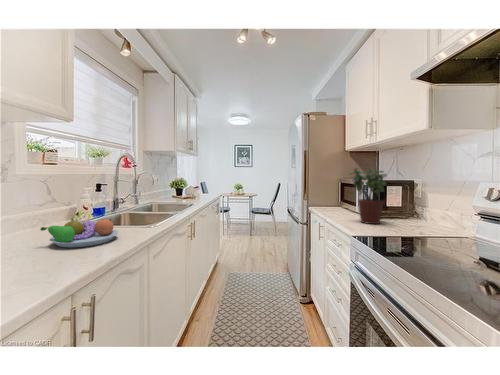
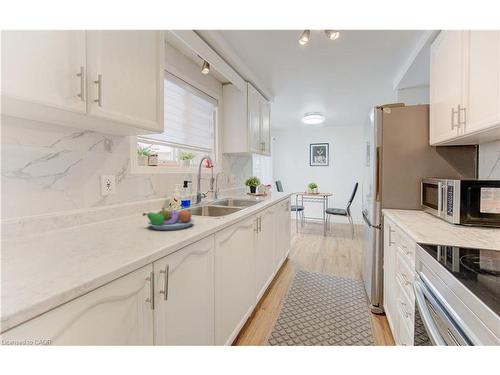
potted plant: present [350,167,387,224] -> none [426,166,478,232]

